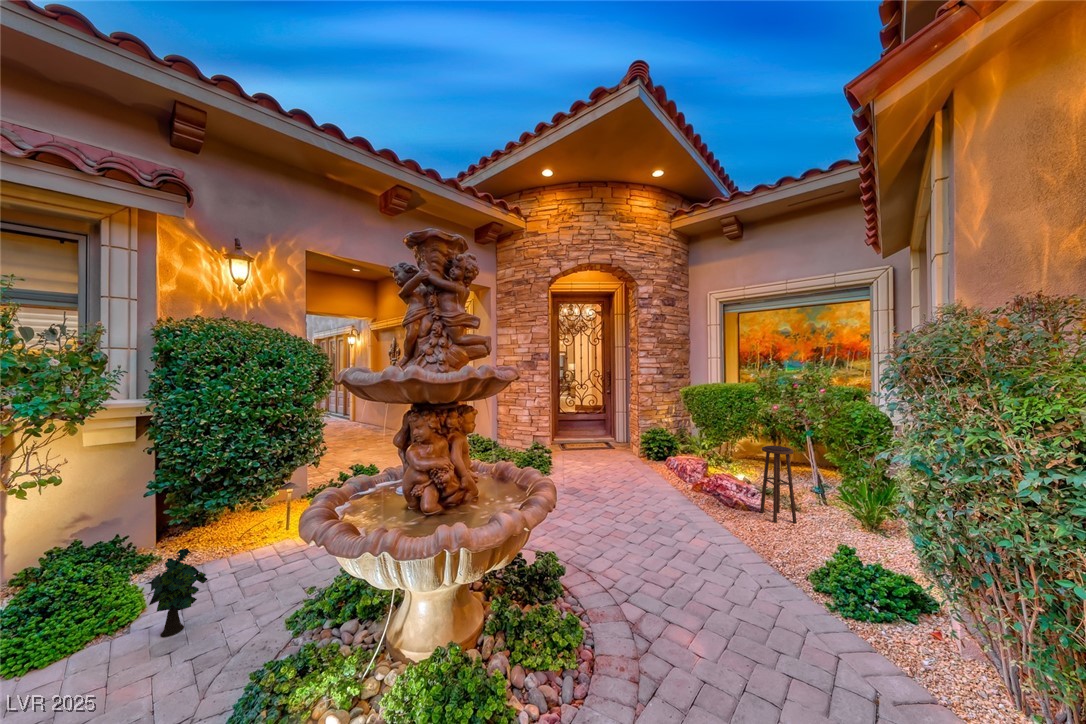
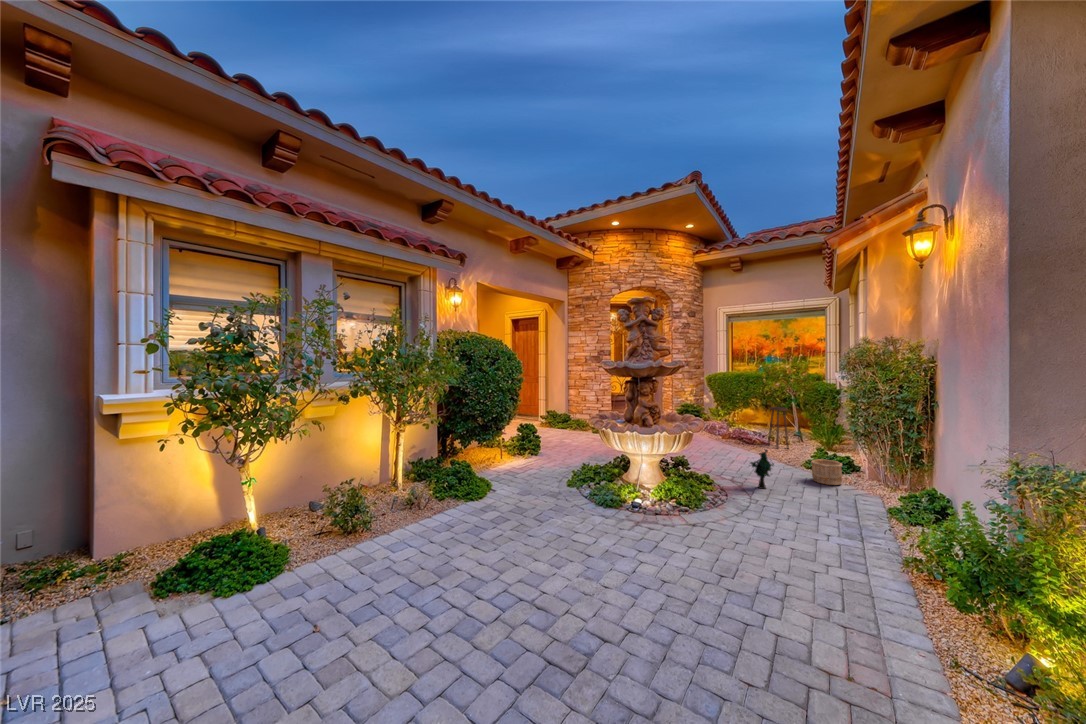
decorative plant: present [146,549,208,637] -> present [751,450,774,489]
wooden bucket: none [812,593,893,682] -> present [811,459,842,485]

